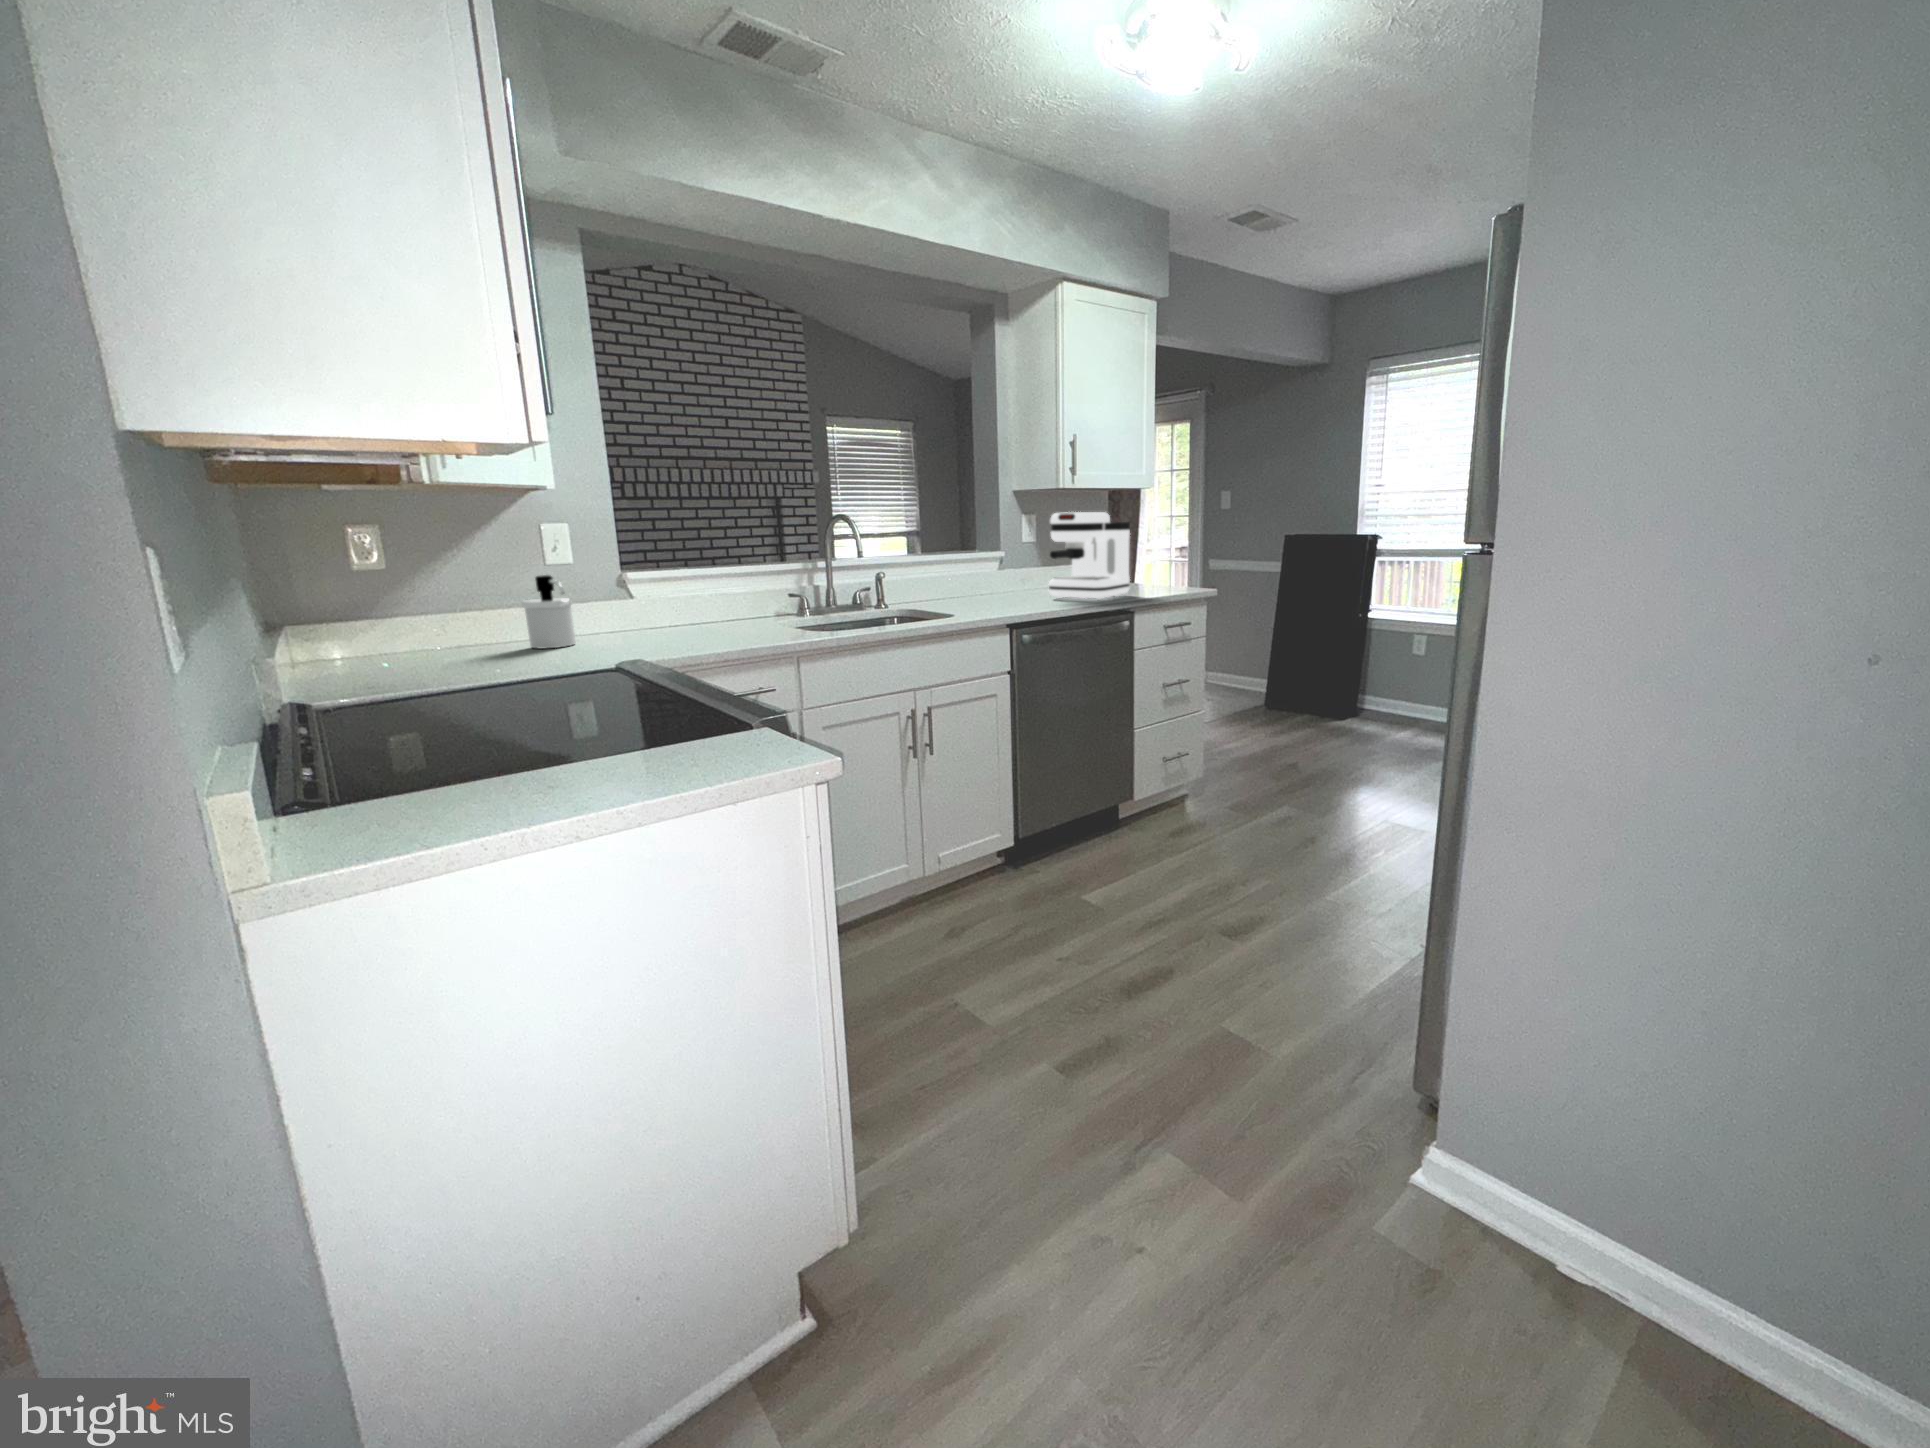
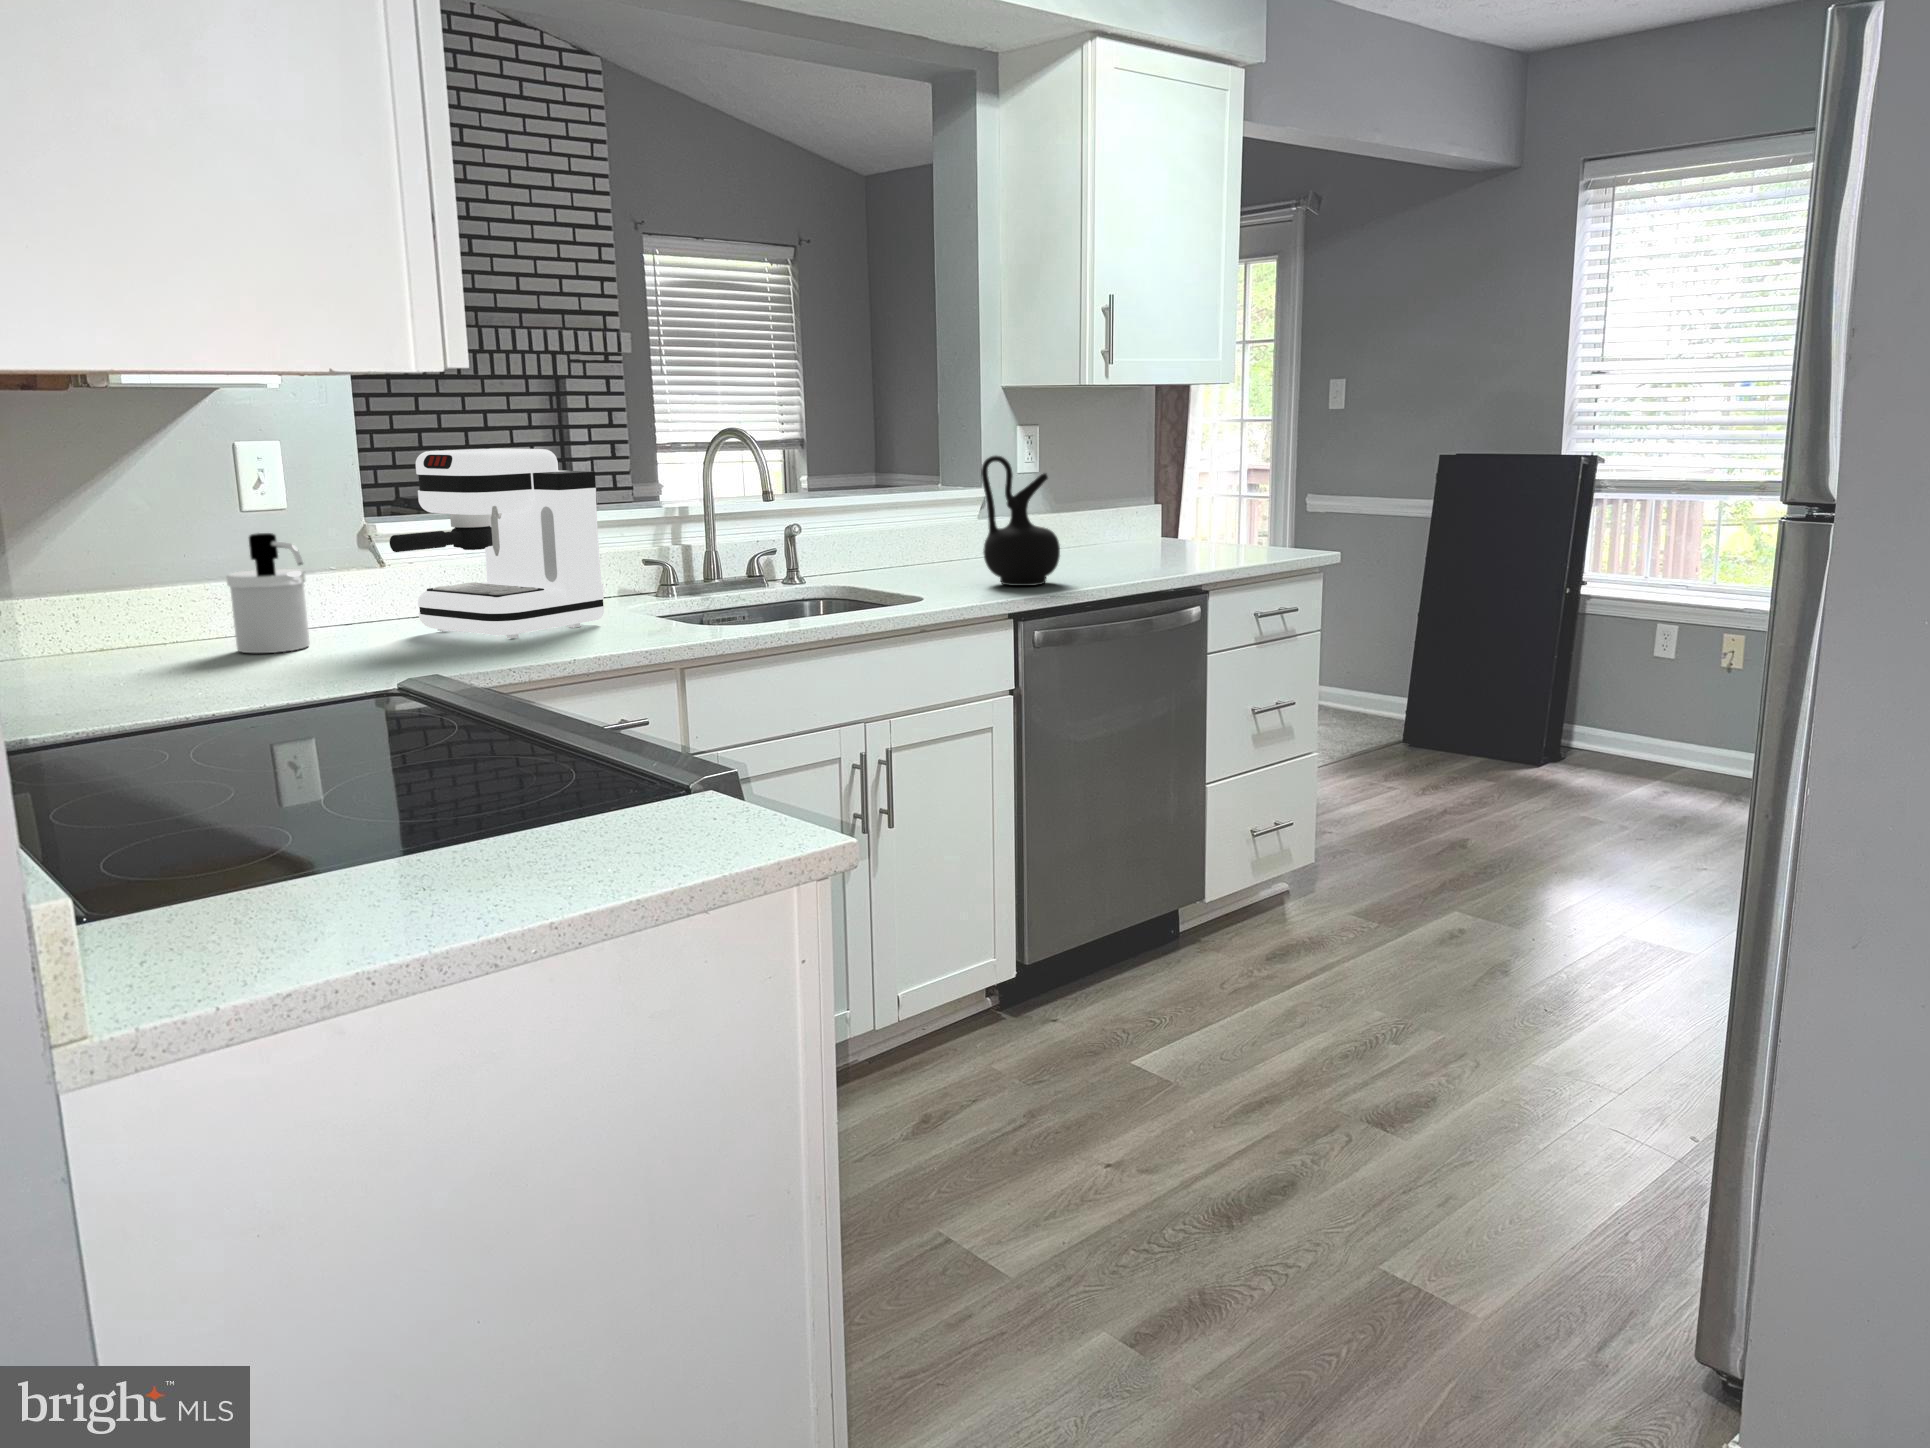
coffee maker: present [1049,512,1130,600] -> present [390,448,604,639]
ceramic jug: none [994,529,1042,608] -> present [981,456,1060,586]

